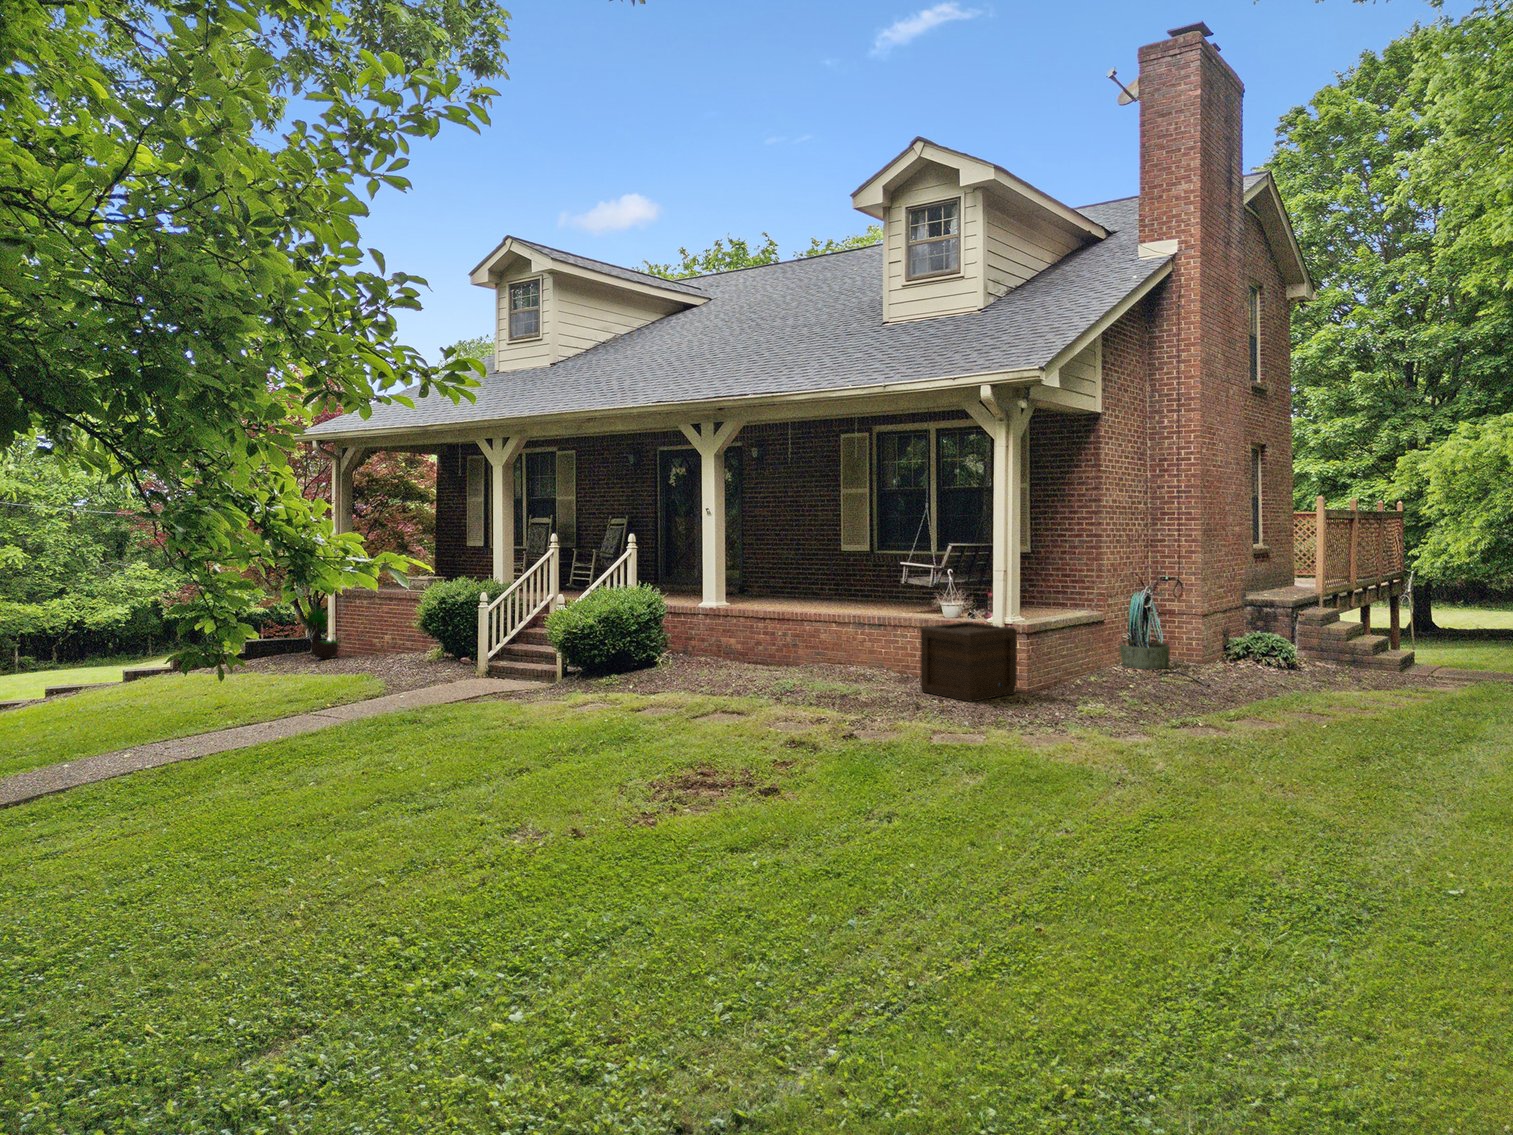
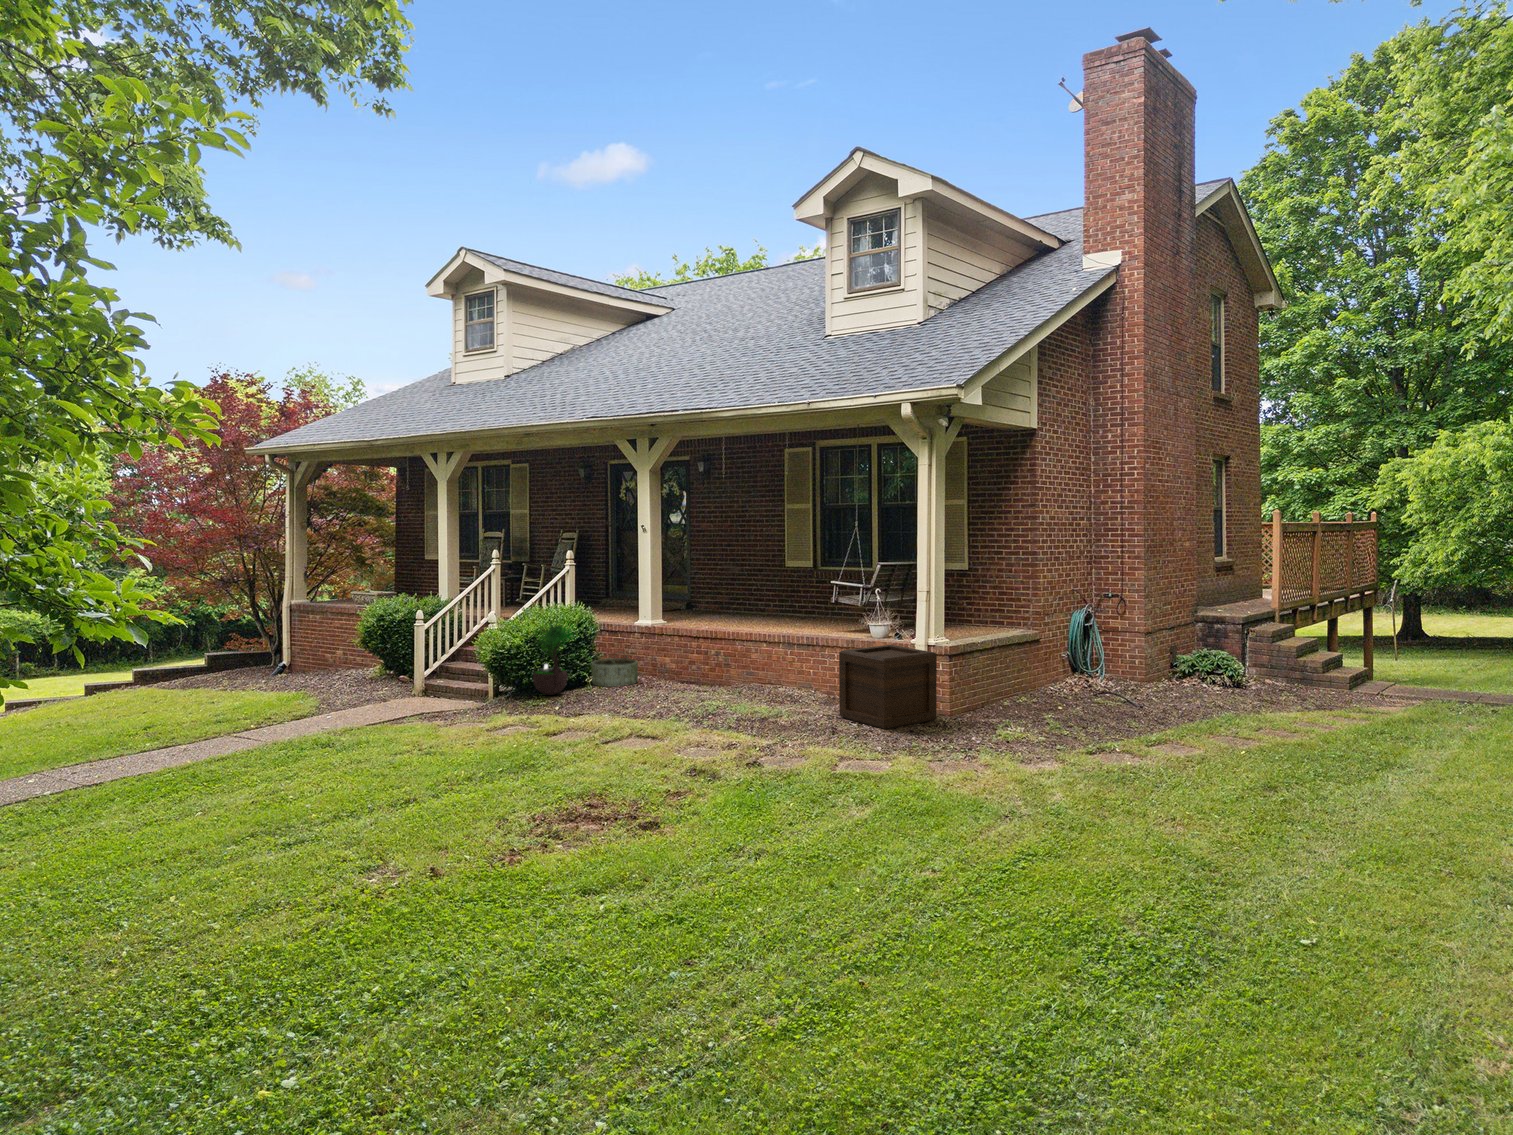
potted tree: present [304,607,338,659] -> present [533,624,572,695]
basket: present [1120,640,1170,669] -> present [592,656,638,687]

